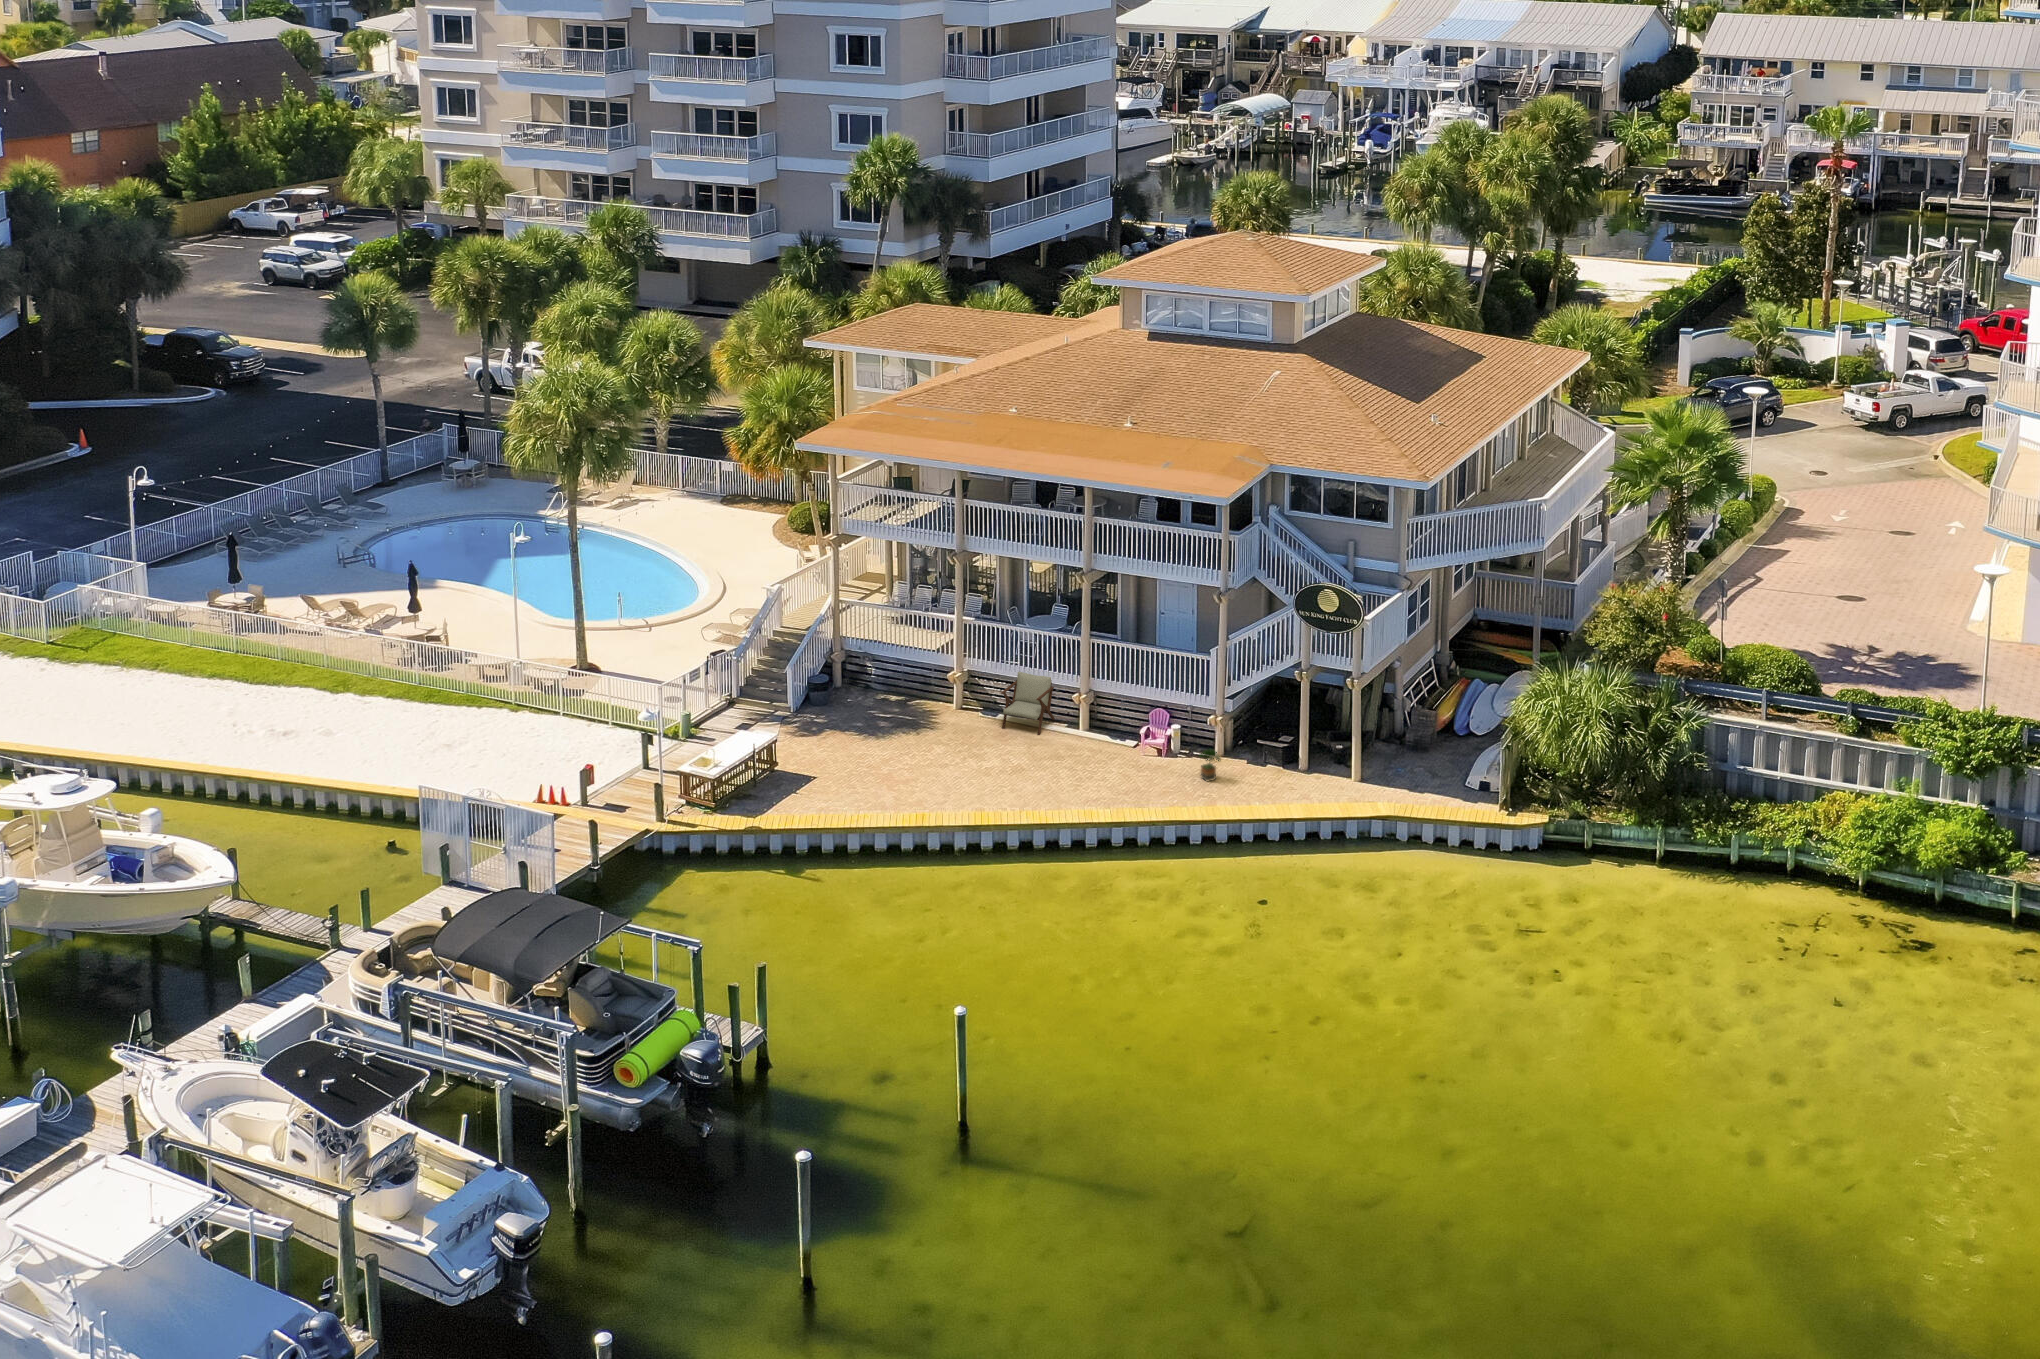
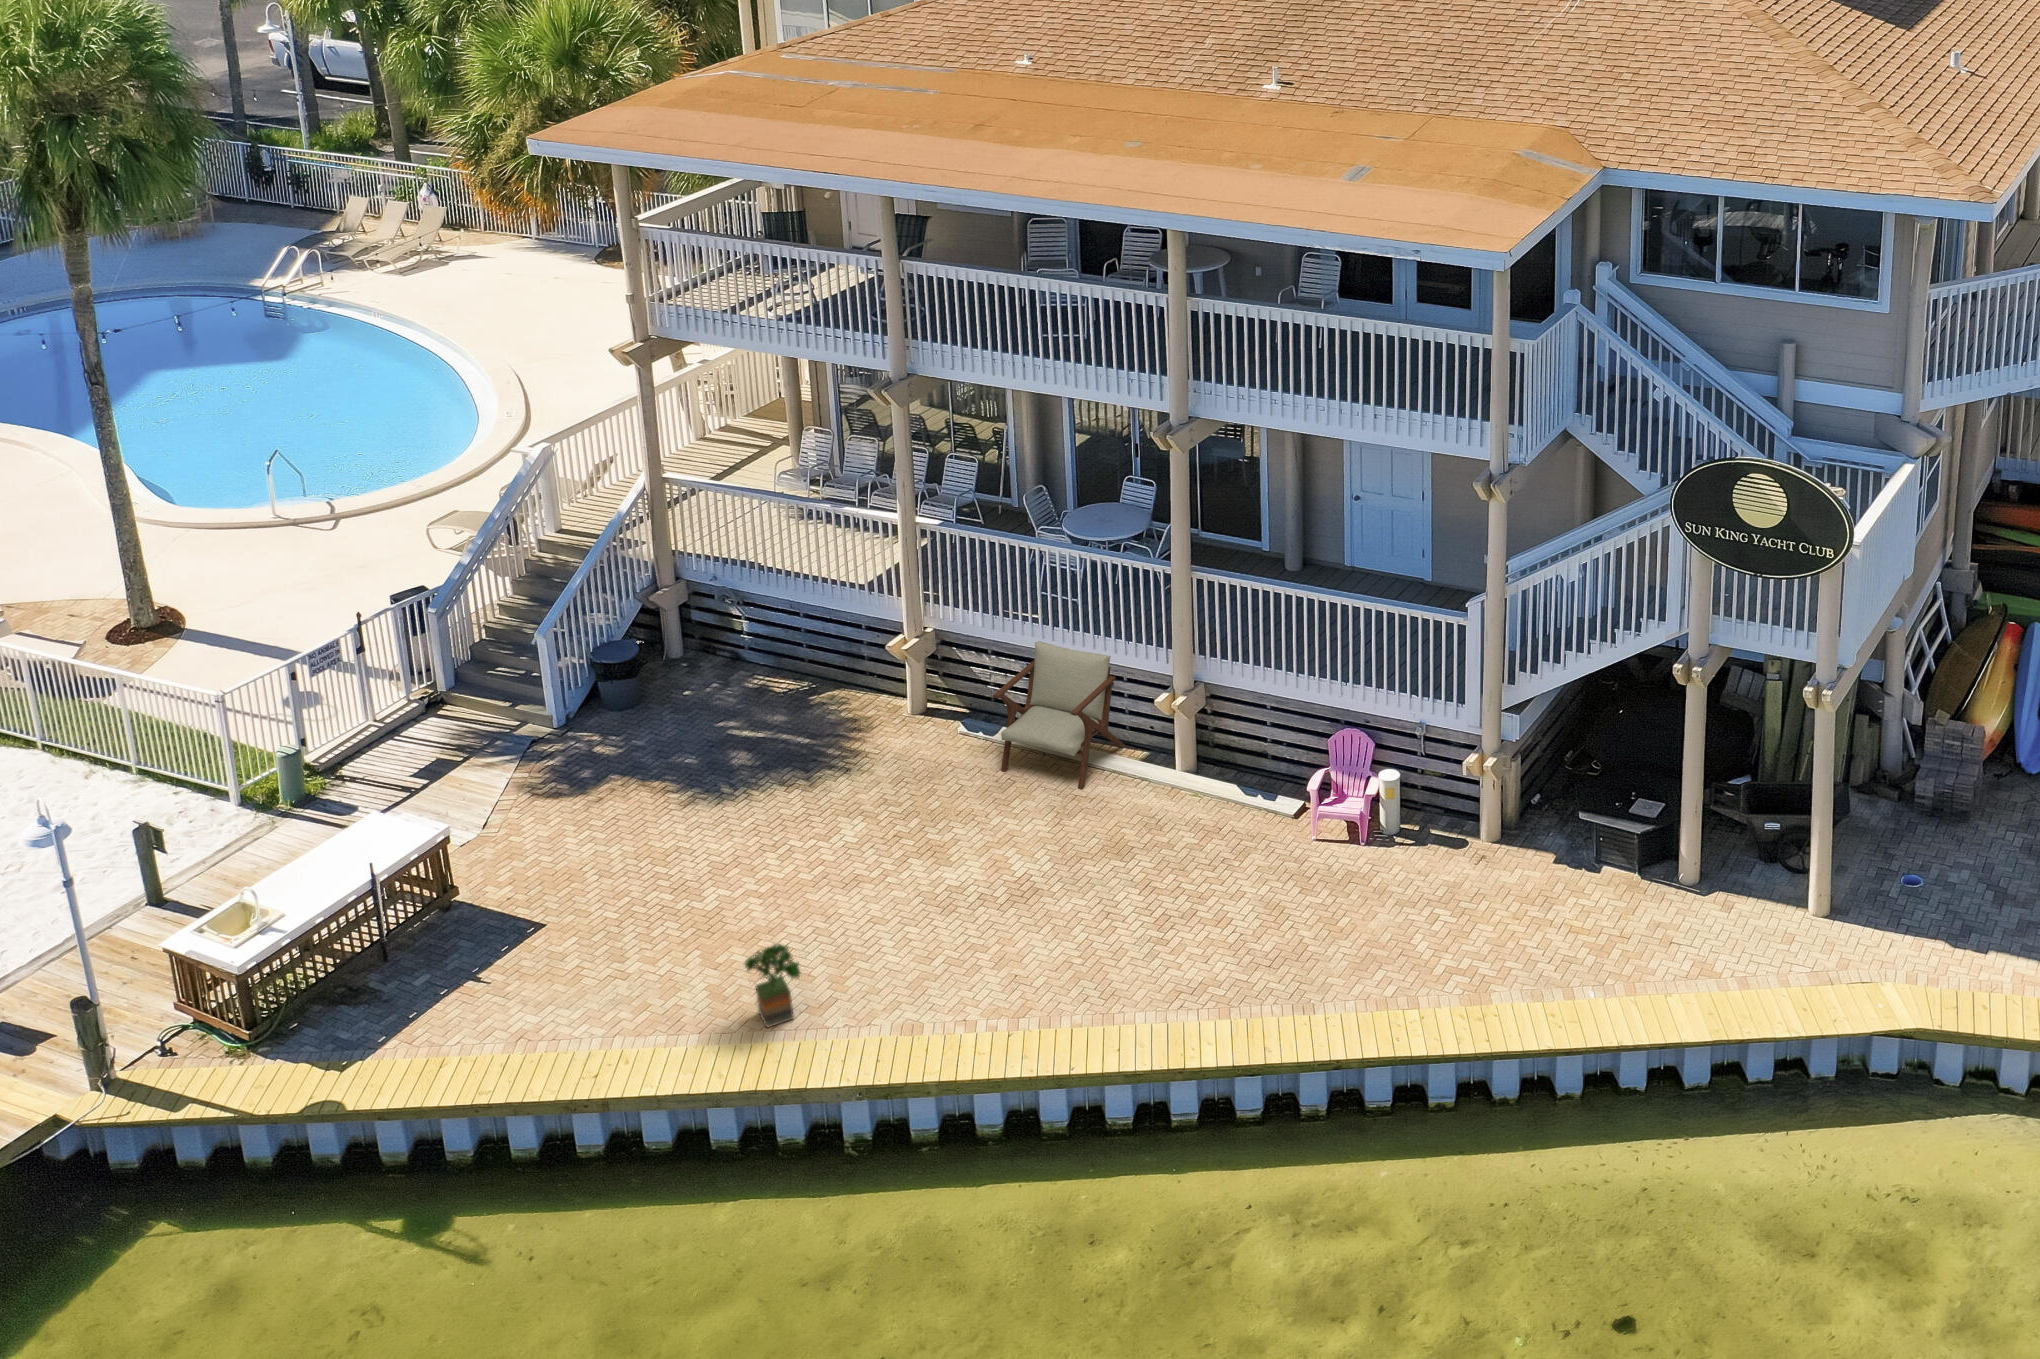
potted tree: present [1199,749,1220,781] -> present [745,944,800,1028]

